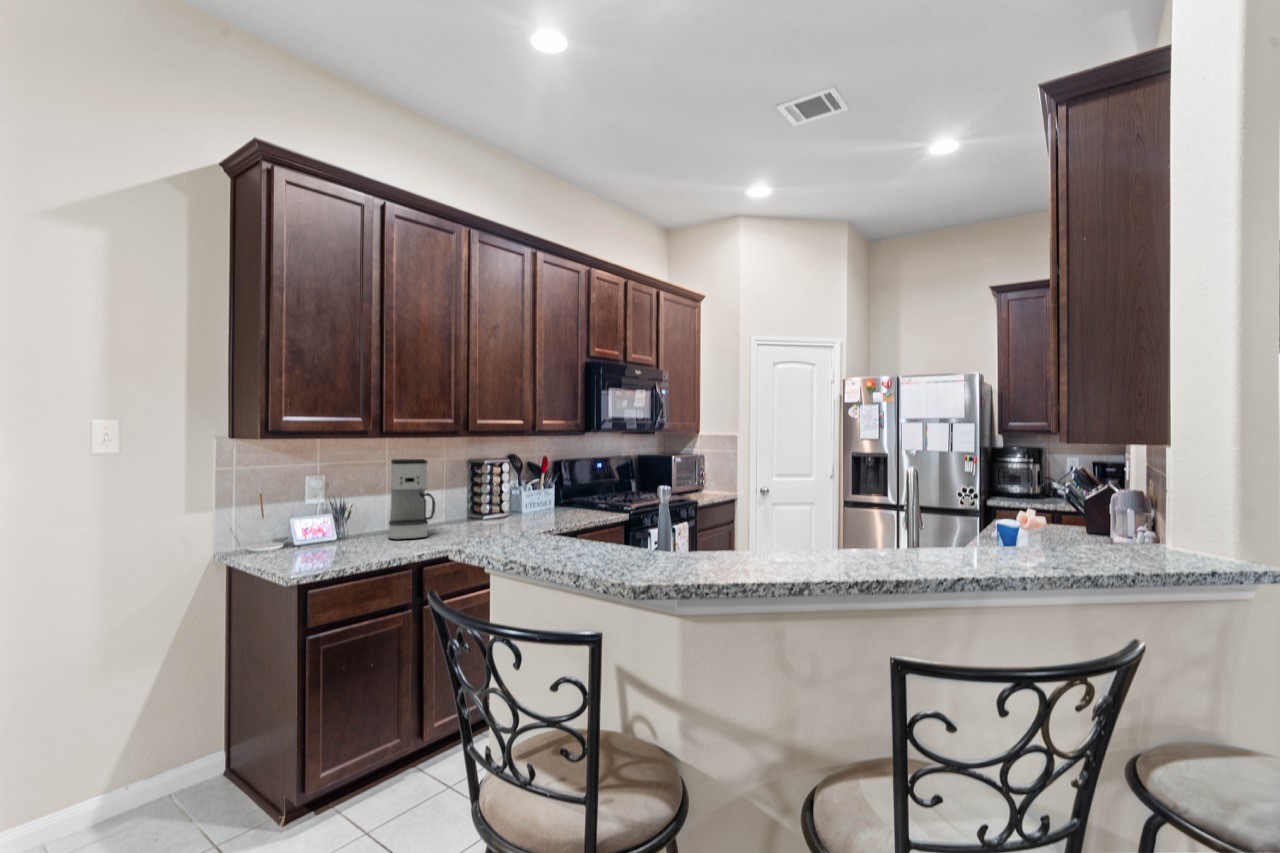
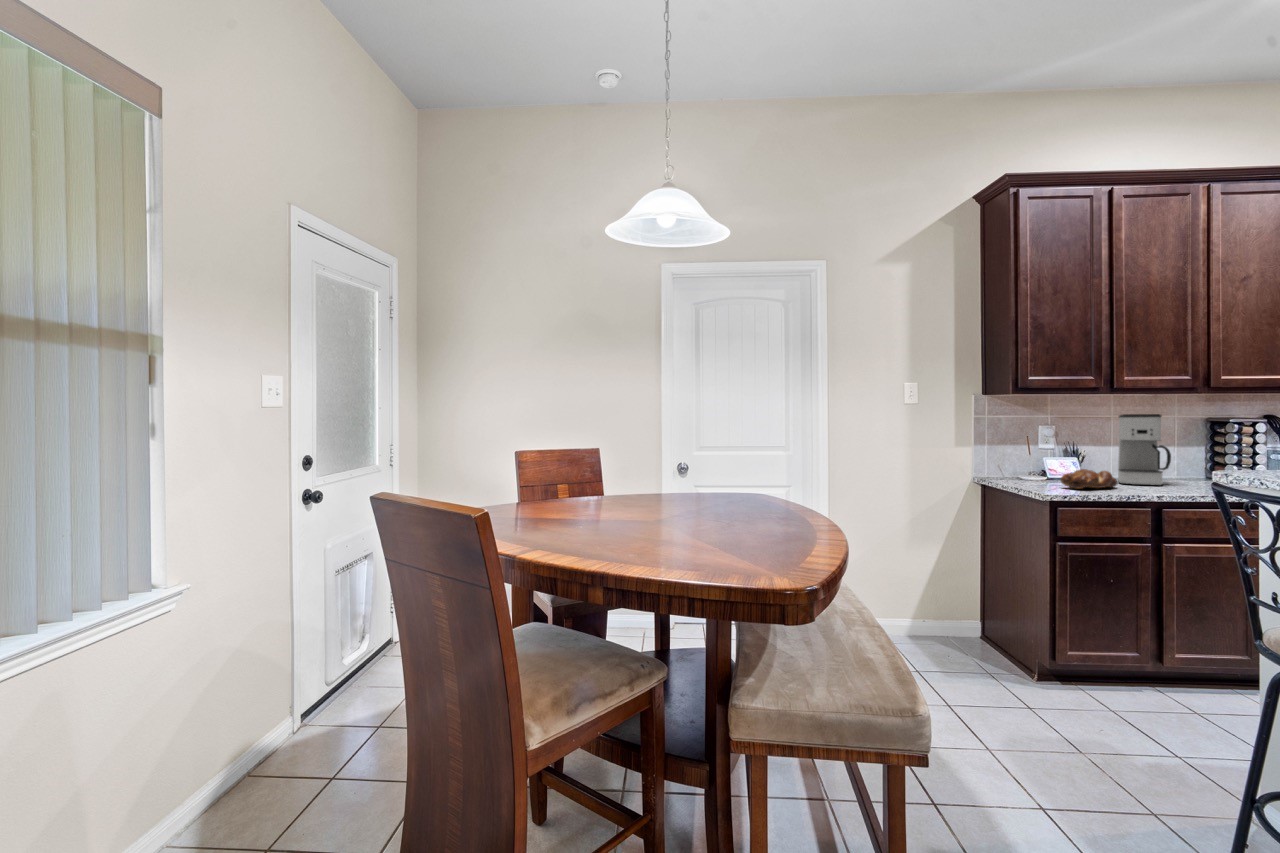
bread loaf: none [321,530,383,558] -> present [1061,469,1118,489]

